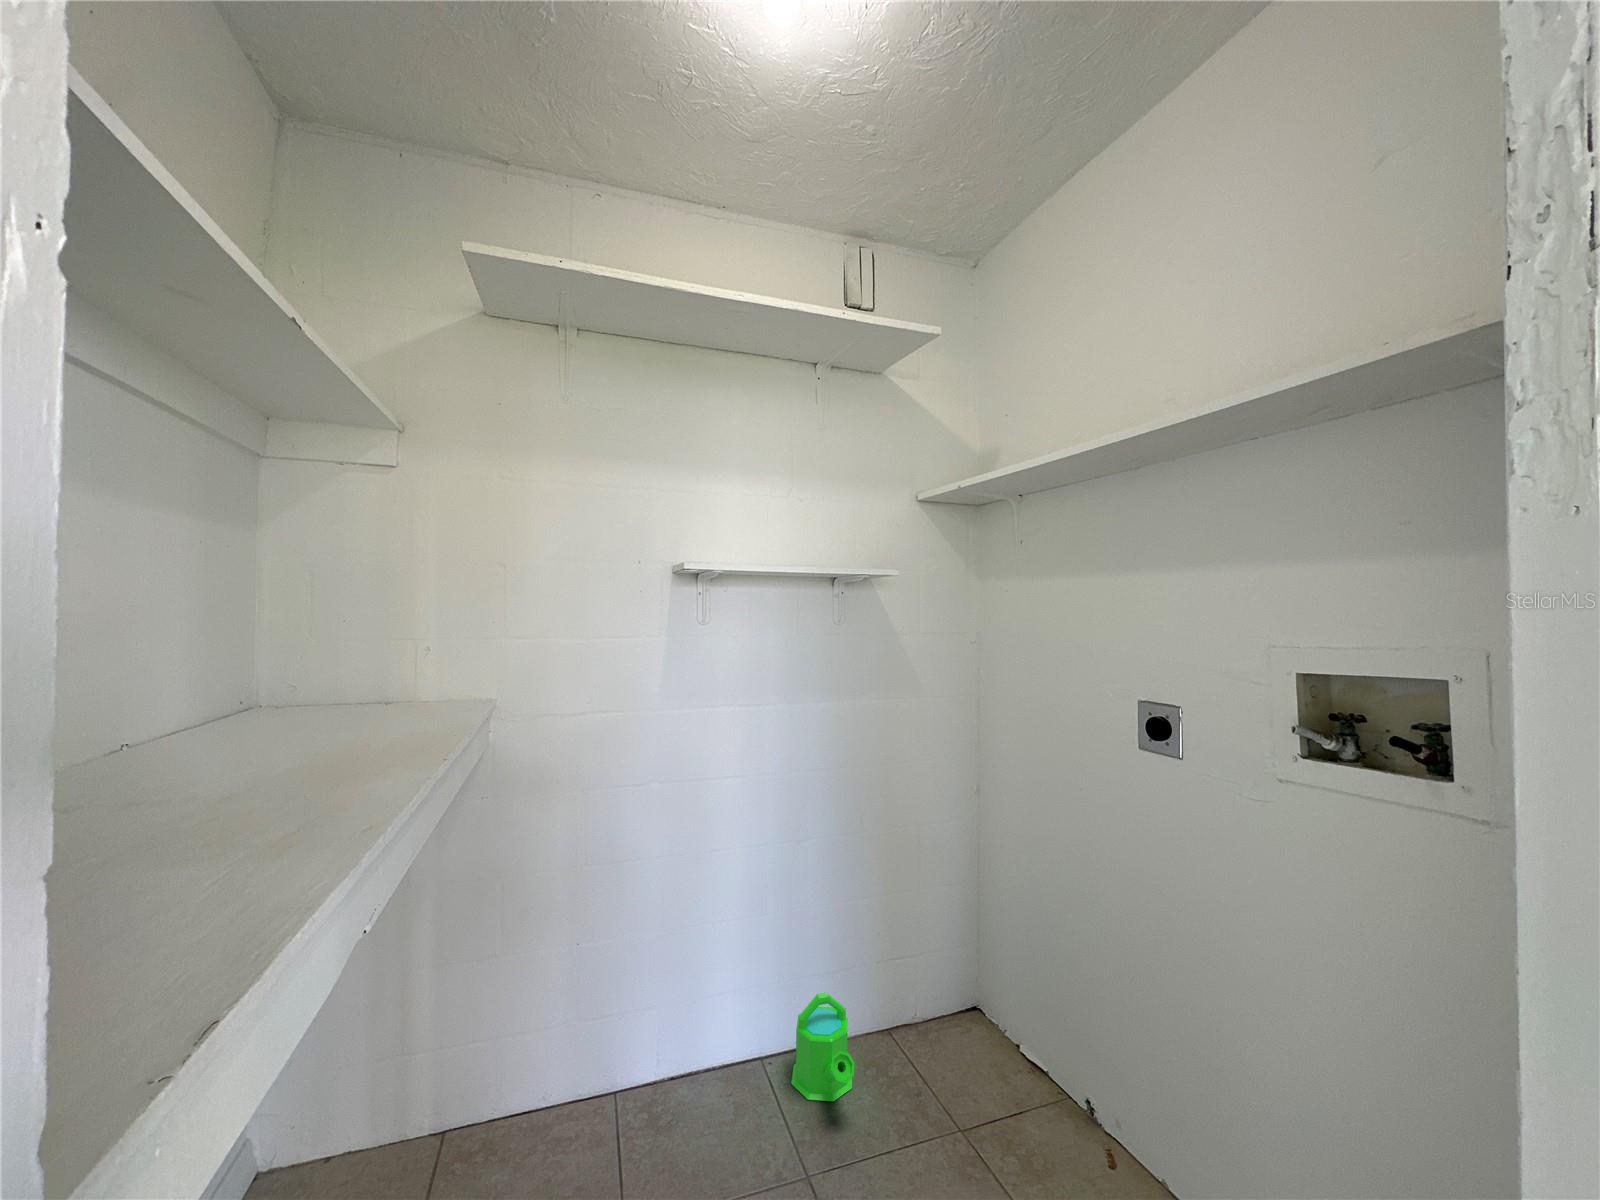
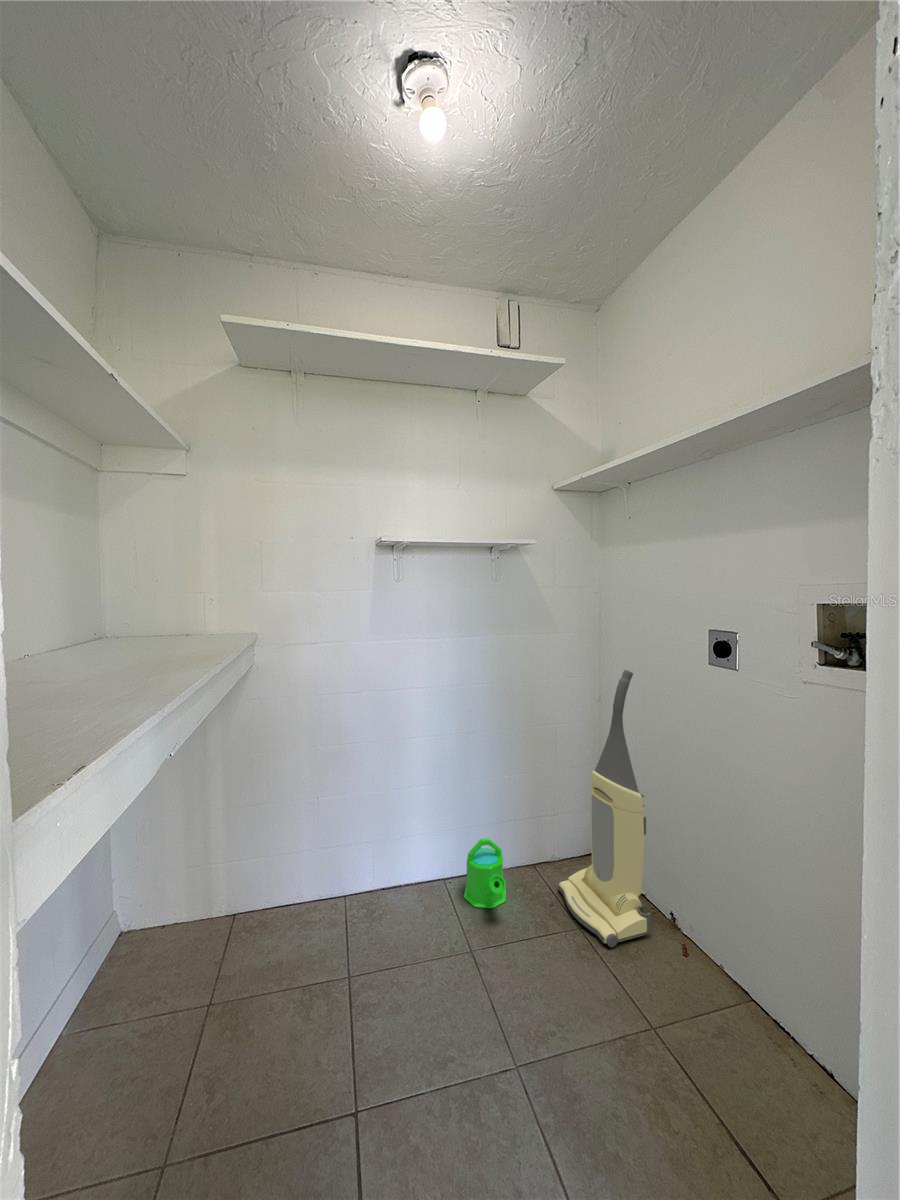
vacuum cleaner: none [925,751,1061,1161] -> present [558,670,651,947]

